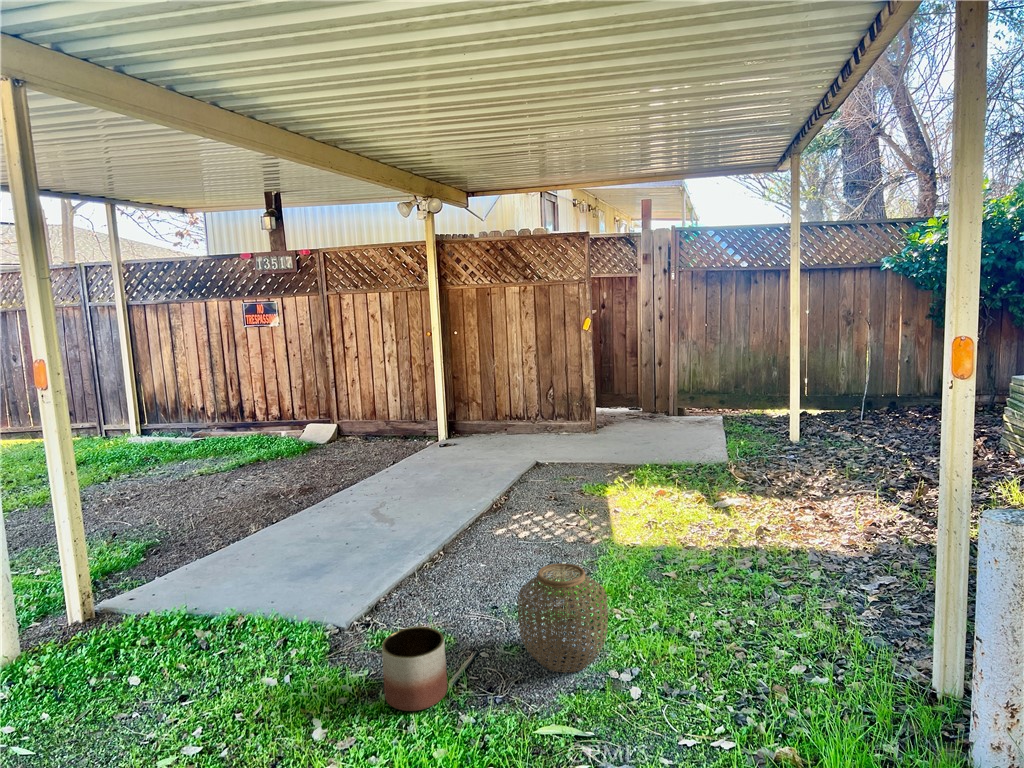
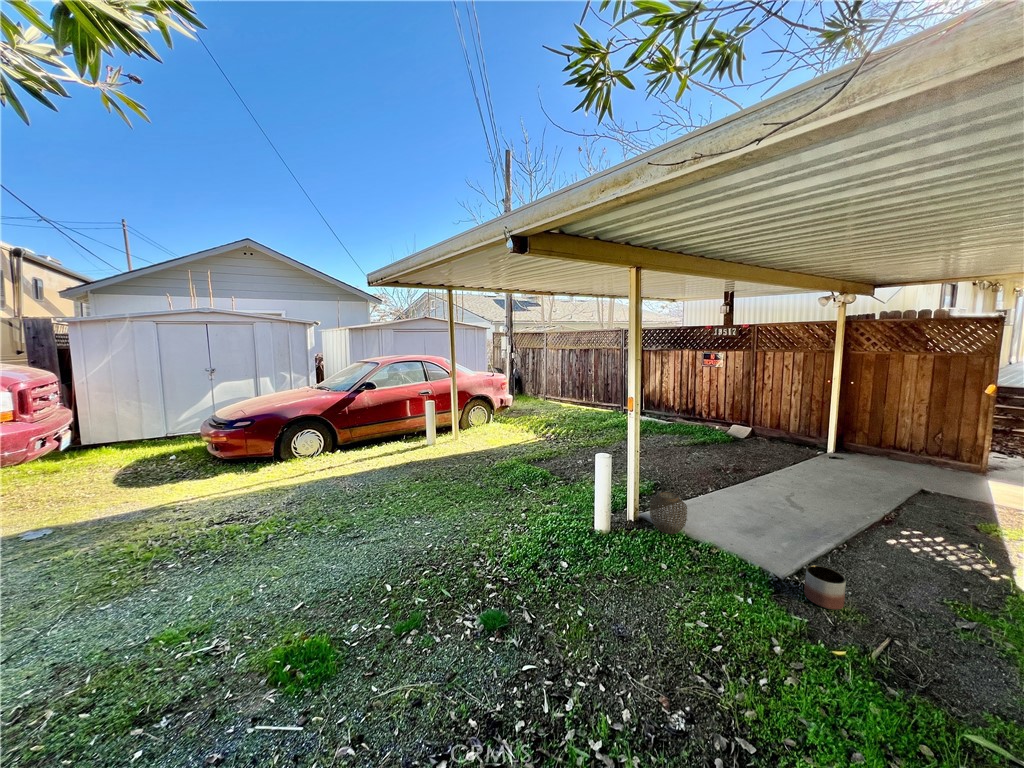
woven basket: present [518,563,608,673] -> present [650,492,687,534]

